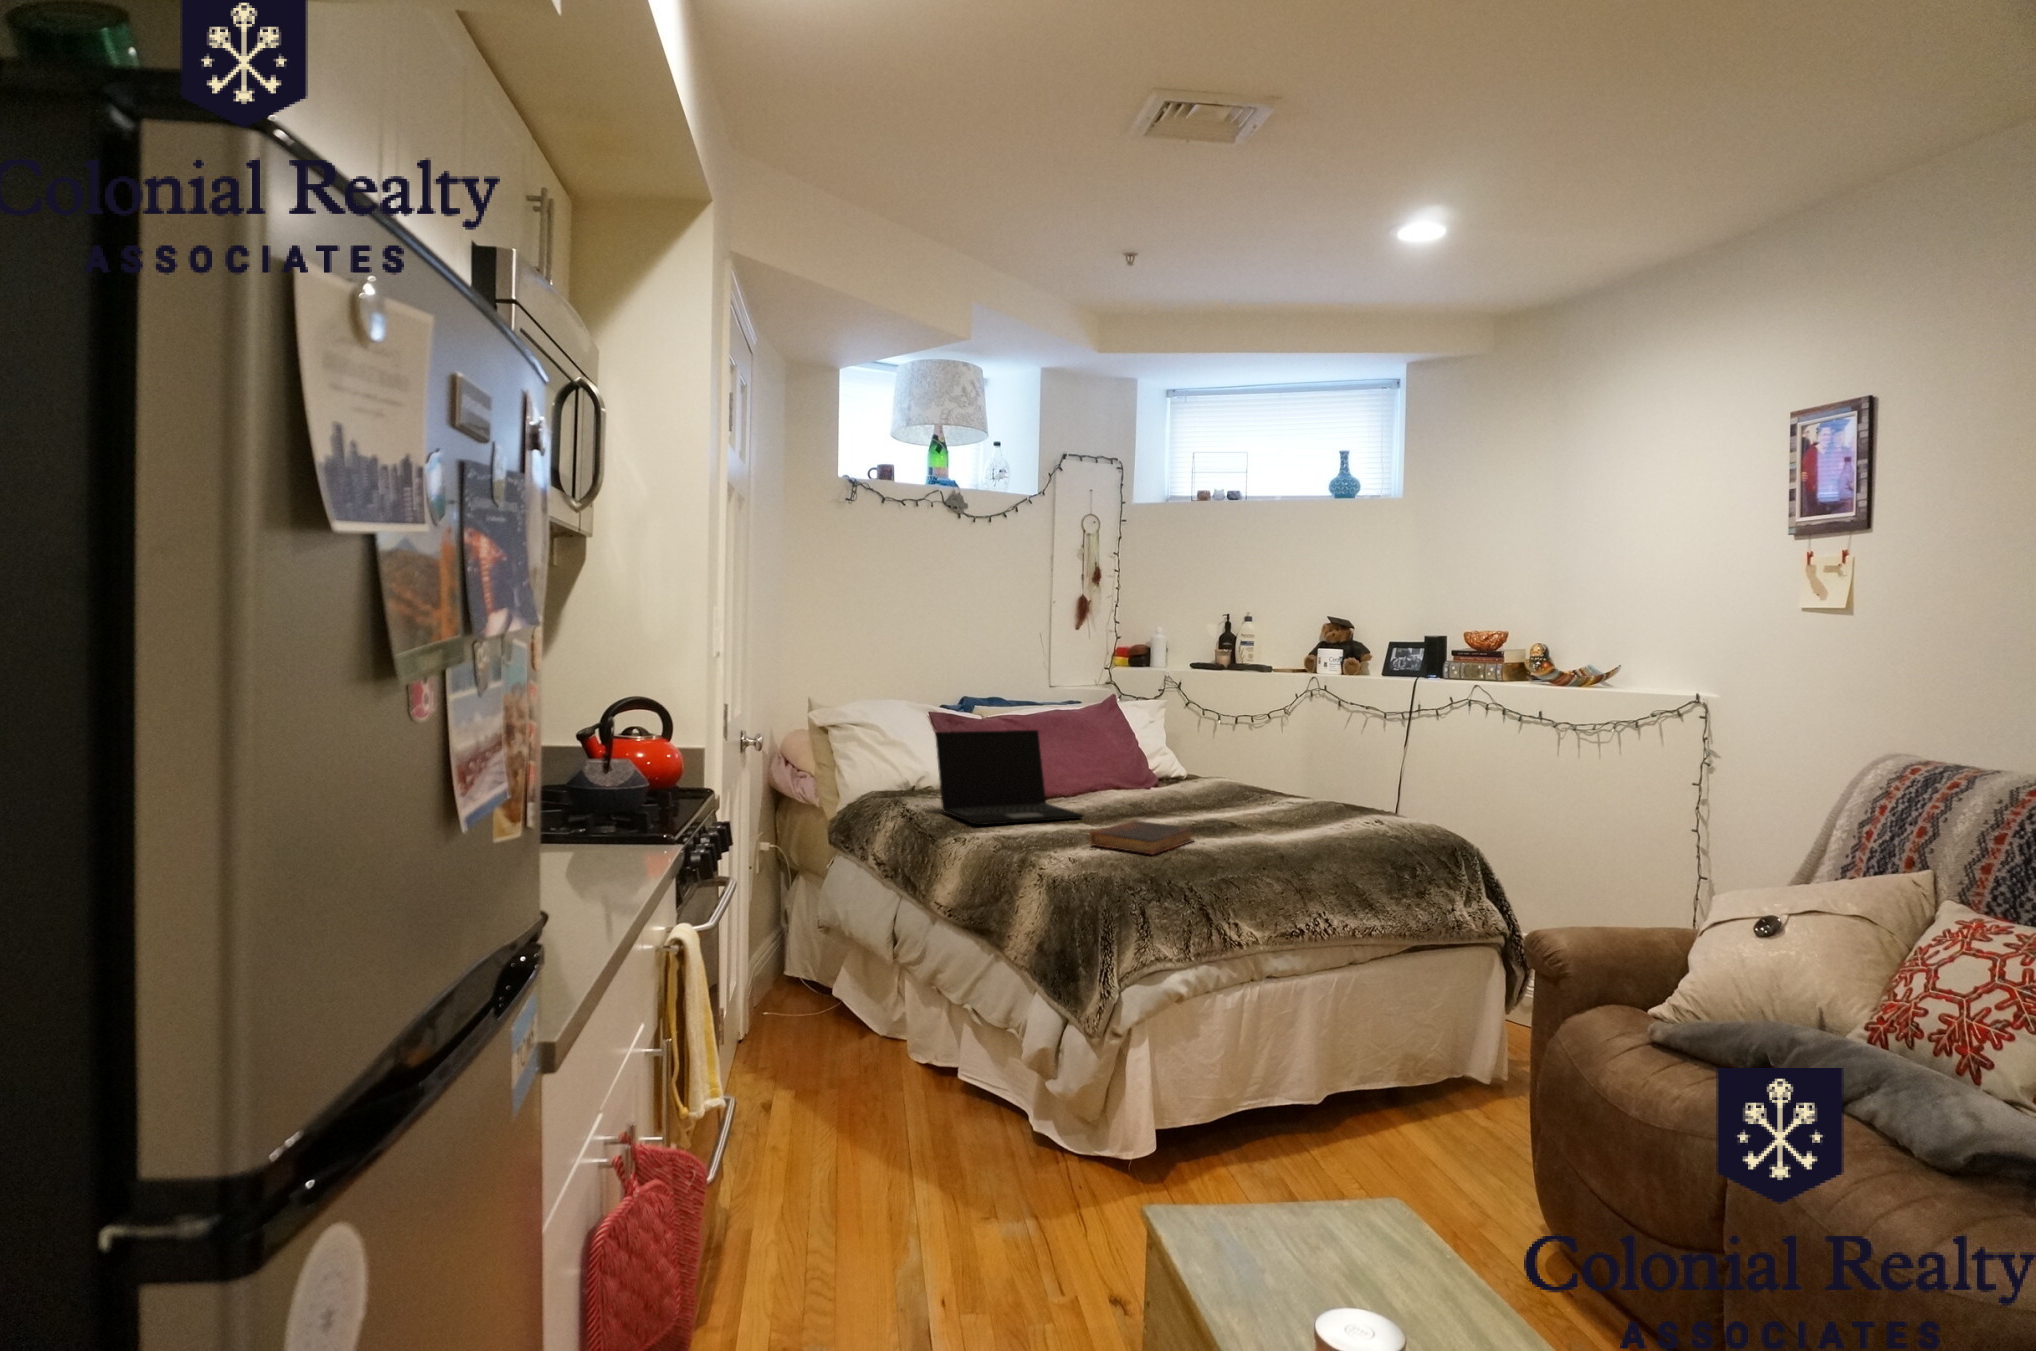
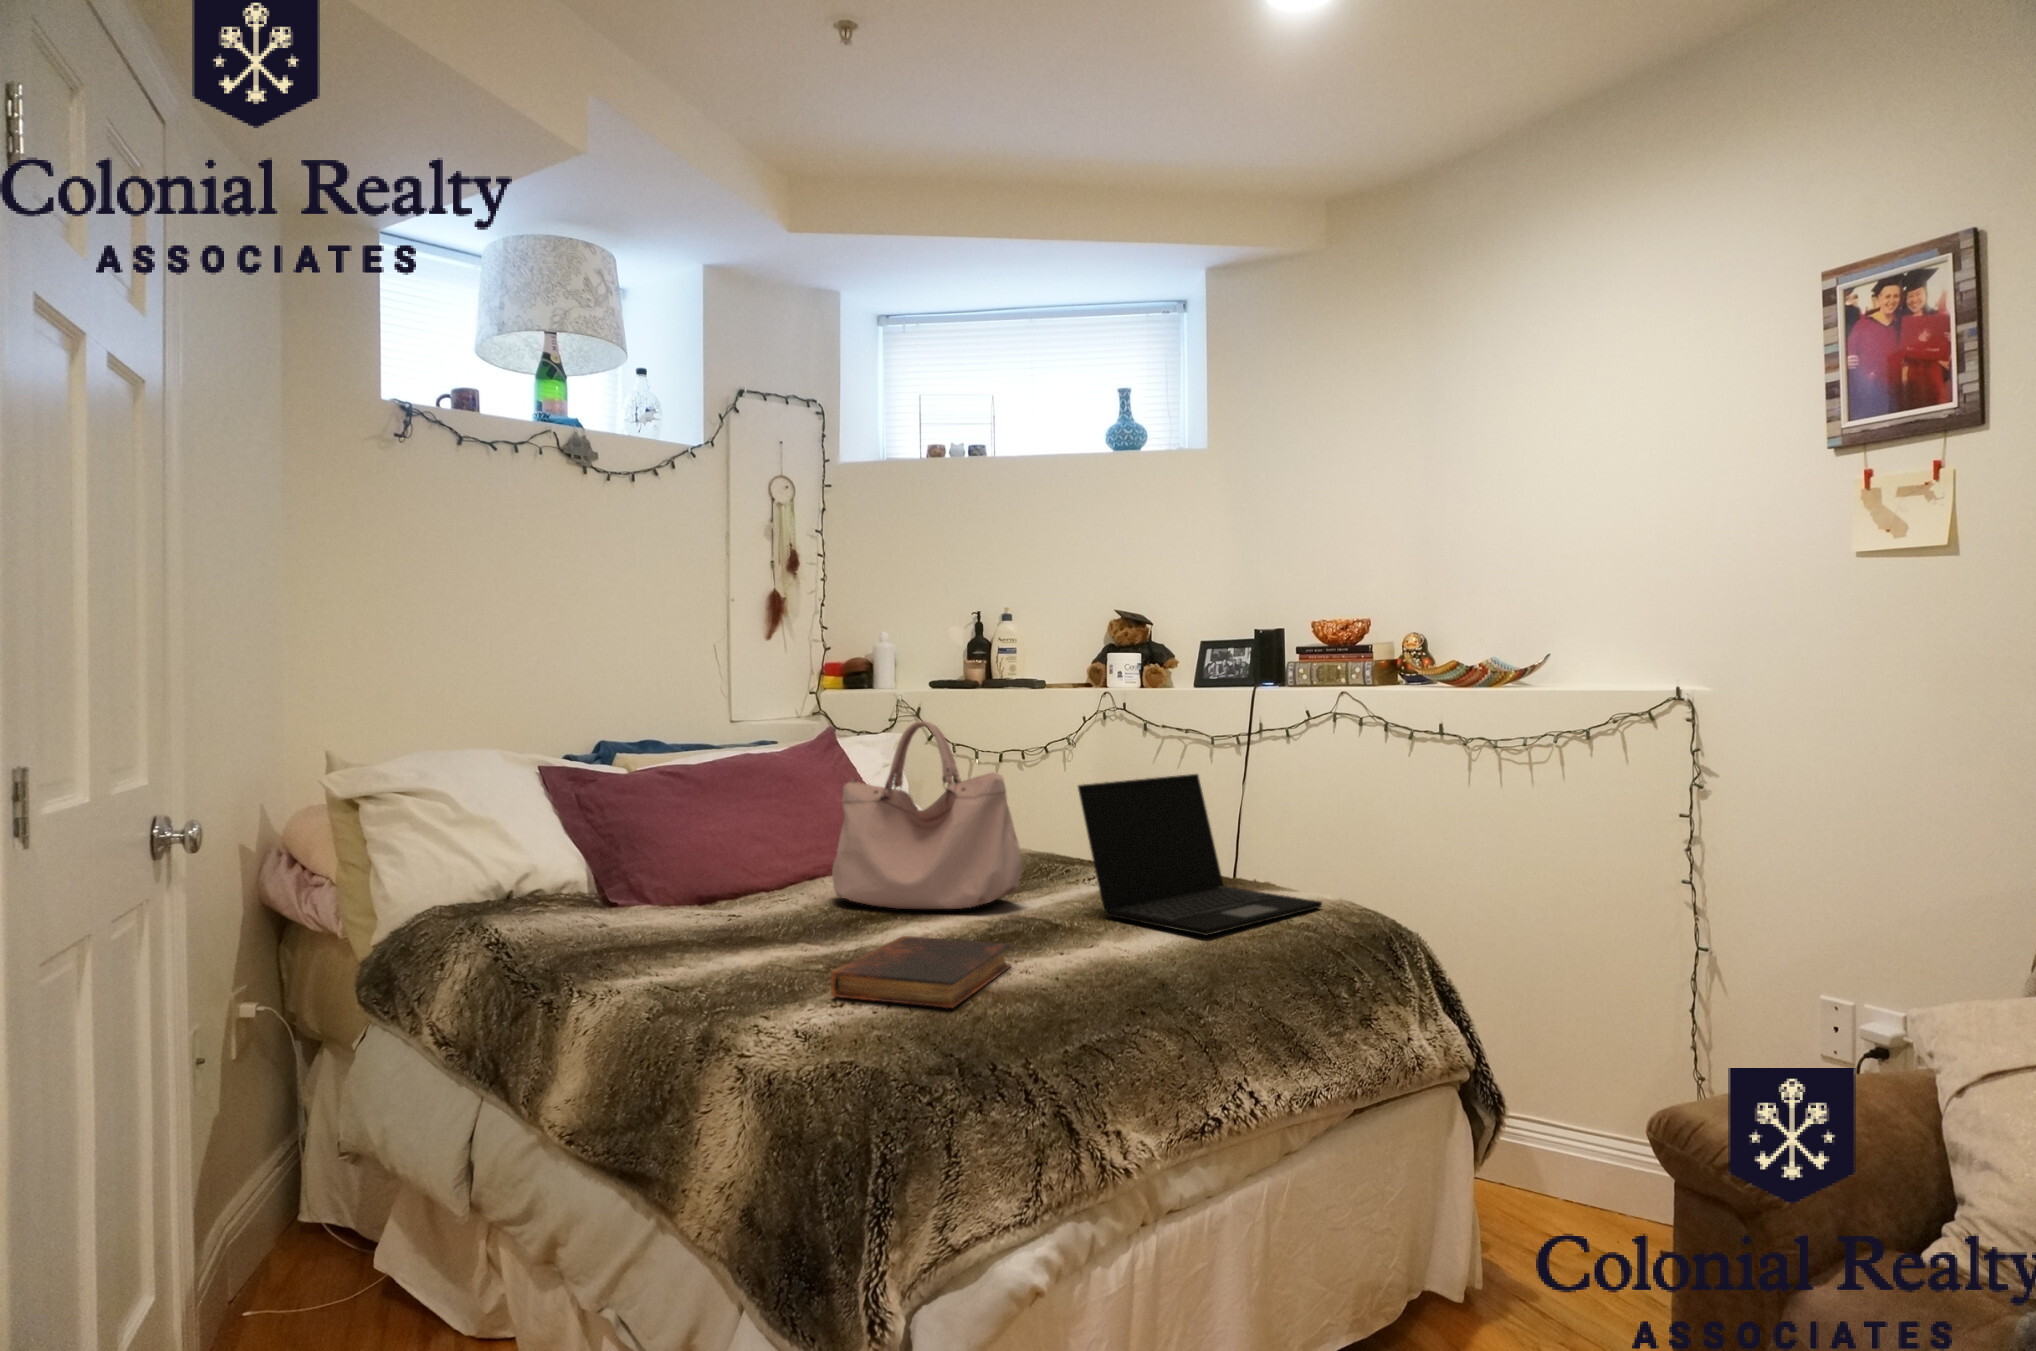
handbag: none [1102,695,1218,812] -> present [832,721,1023,909]
laptop: present [935,730,1083,825] -> present [1078,774,1322,935]

